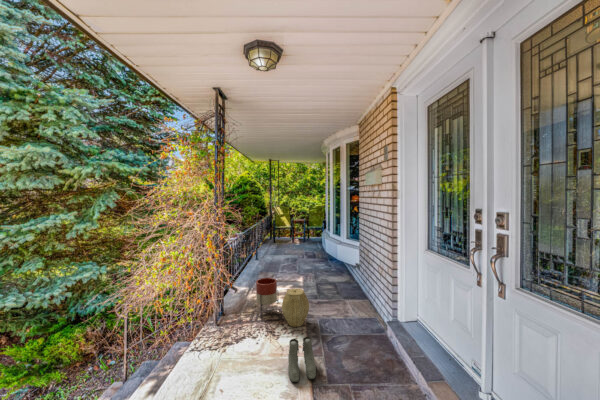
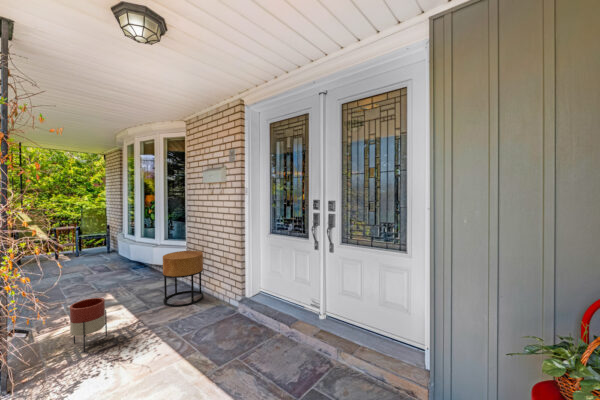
side table: none [329,252,365,307] -> present [163,251,203,307]
woven basket: present [282,288,309,327] -> none [123,298,160,343]
boots: present [288,337,316,382] -> none [168,335,205,384]

